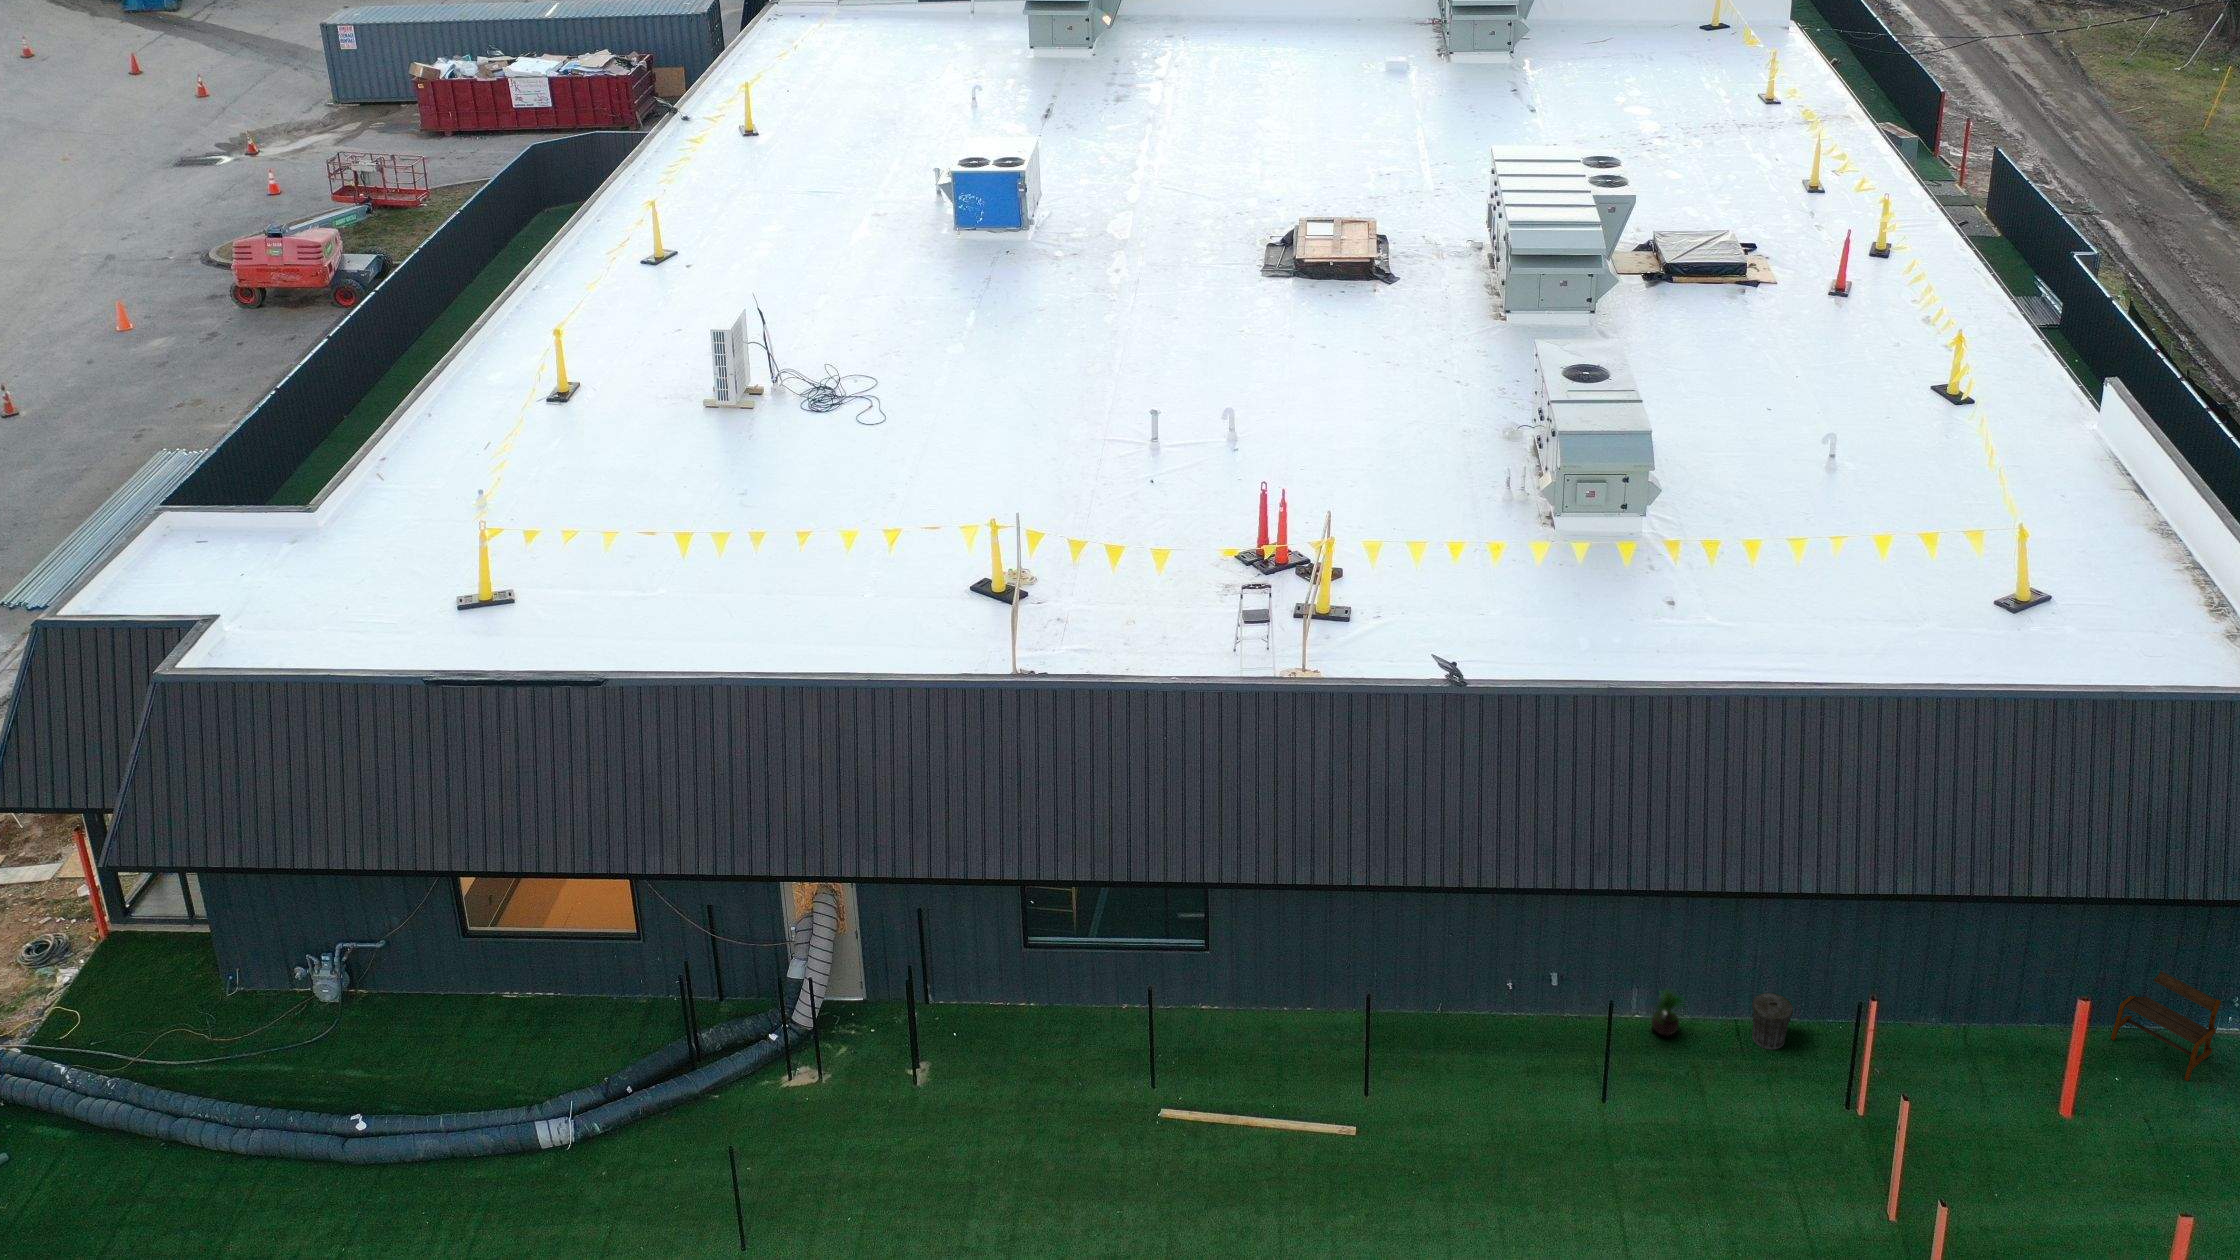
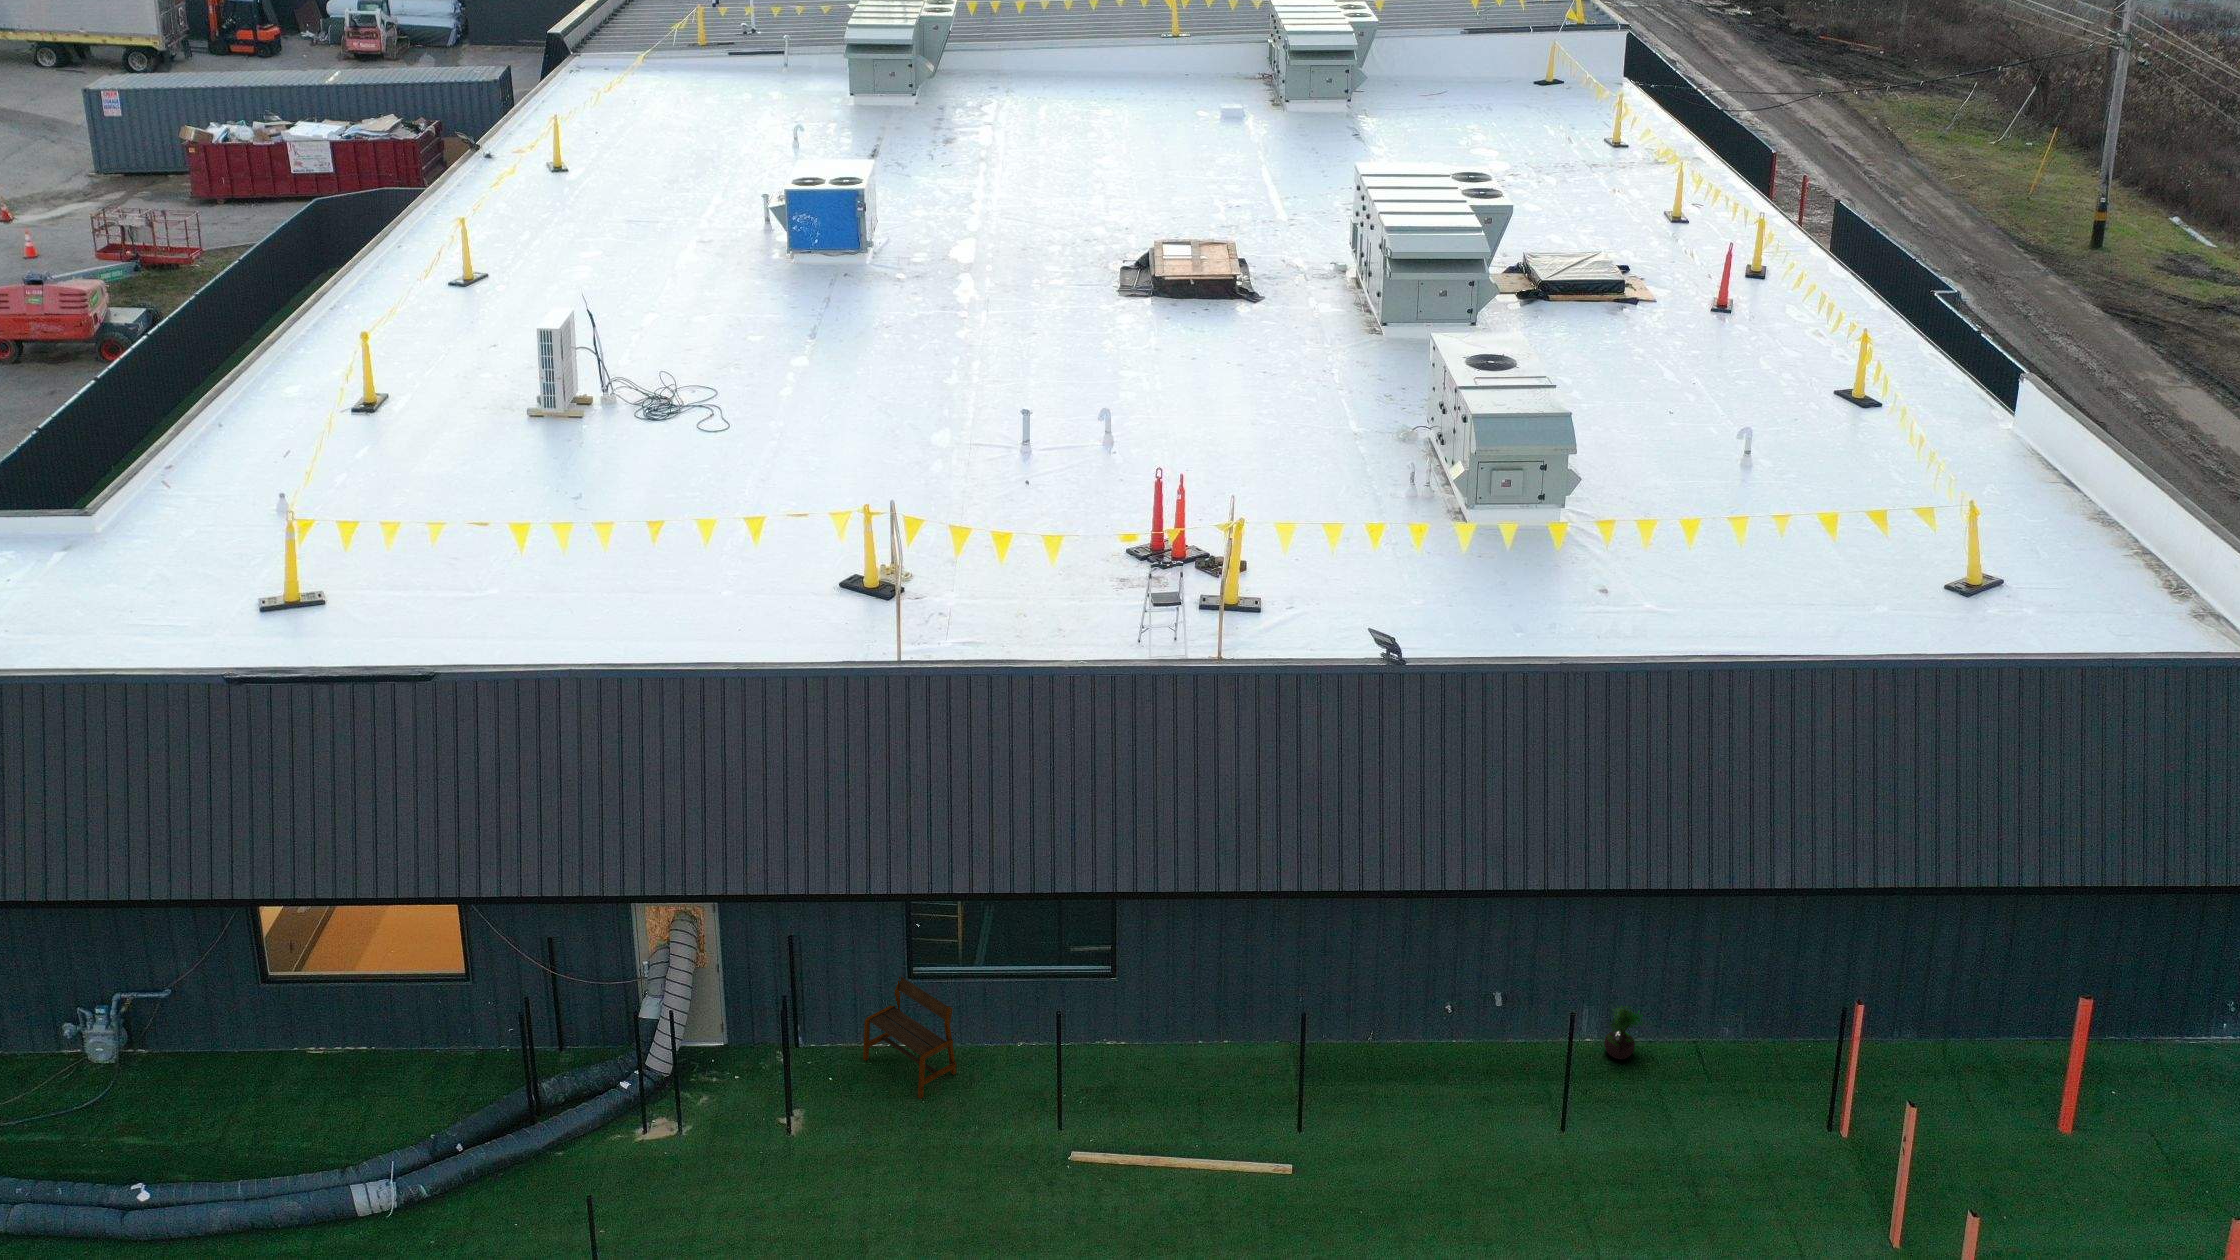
bench: present [2111,971,2221,1081] -> present [863,977,957,1099]
trash can: present [1752,993,1793,1050] -> none [1714,1008,1759,1071]

